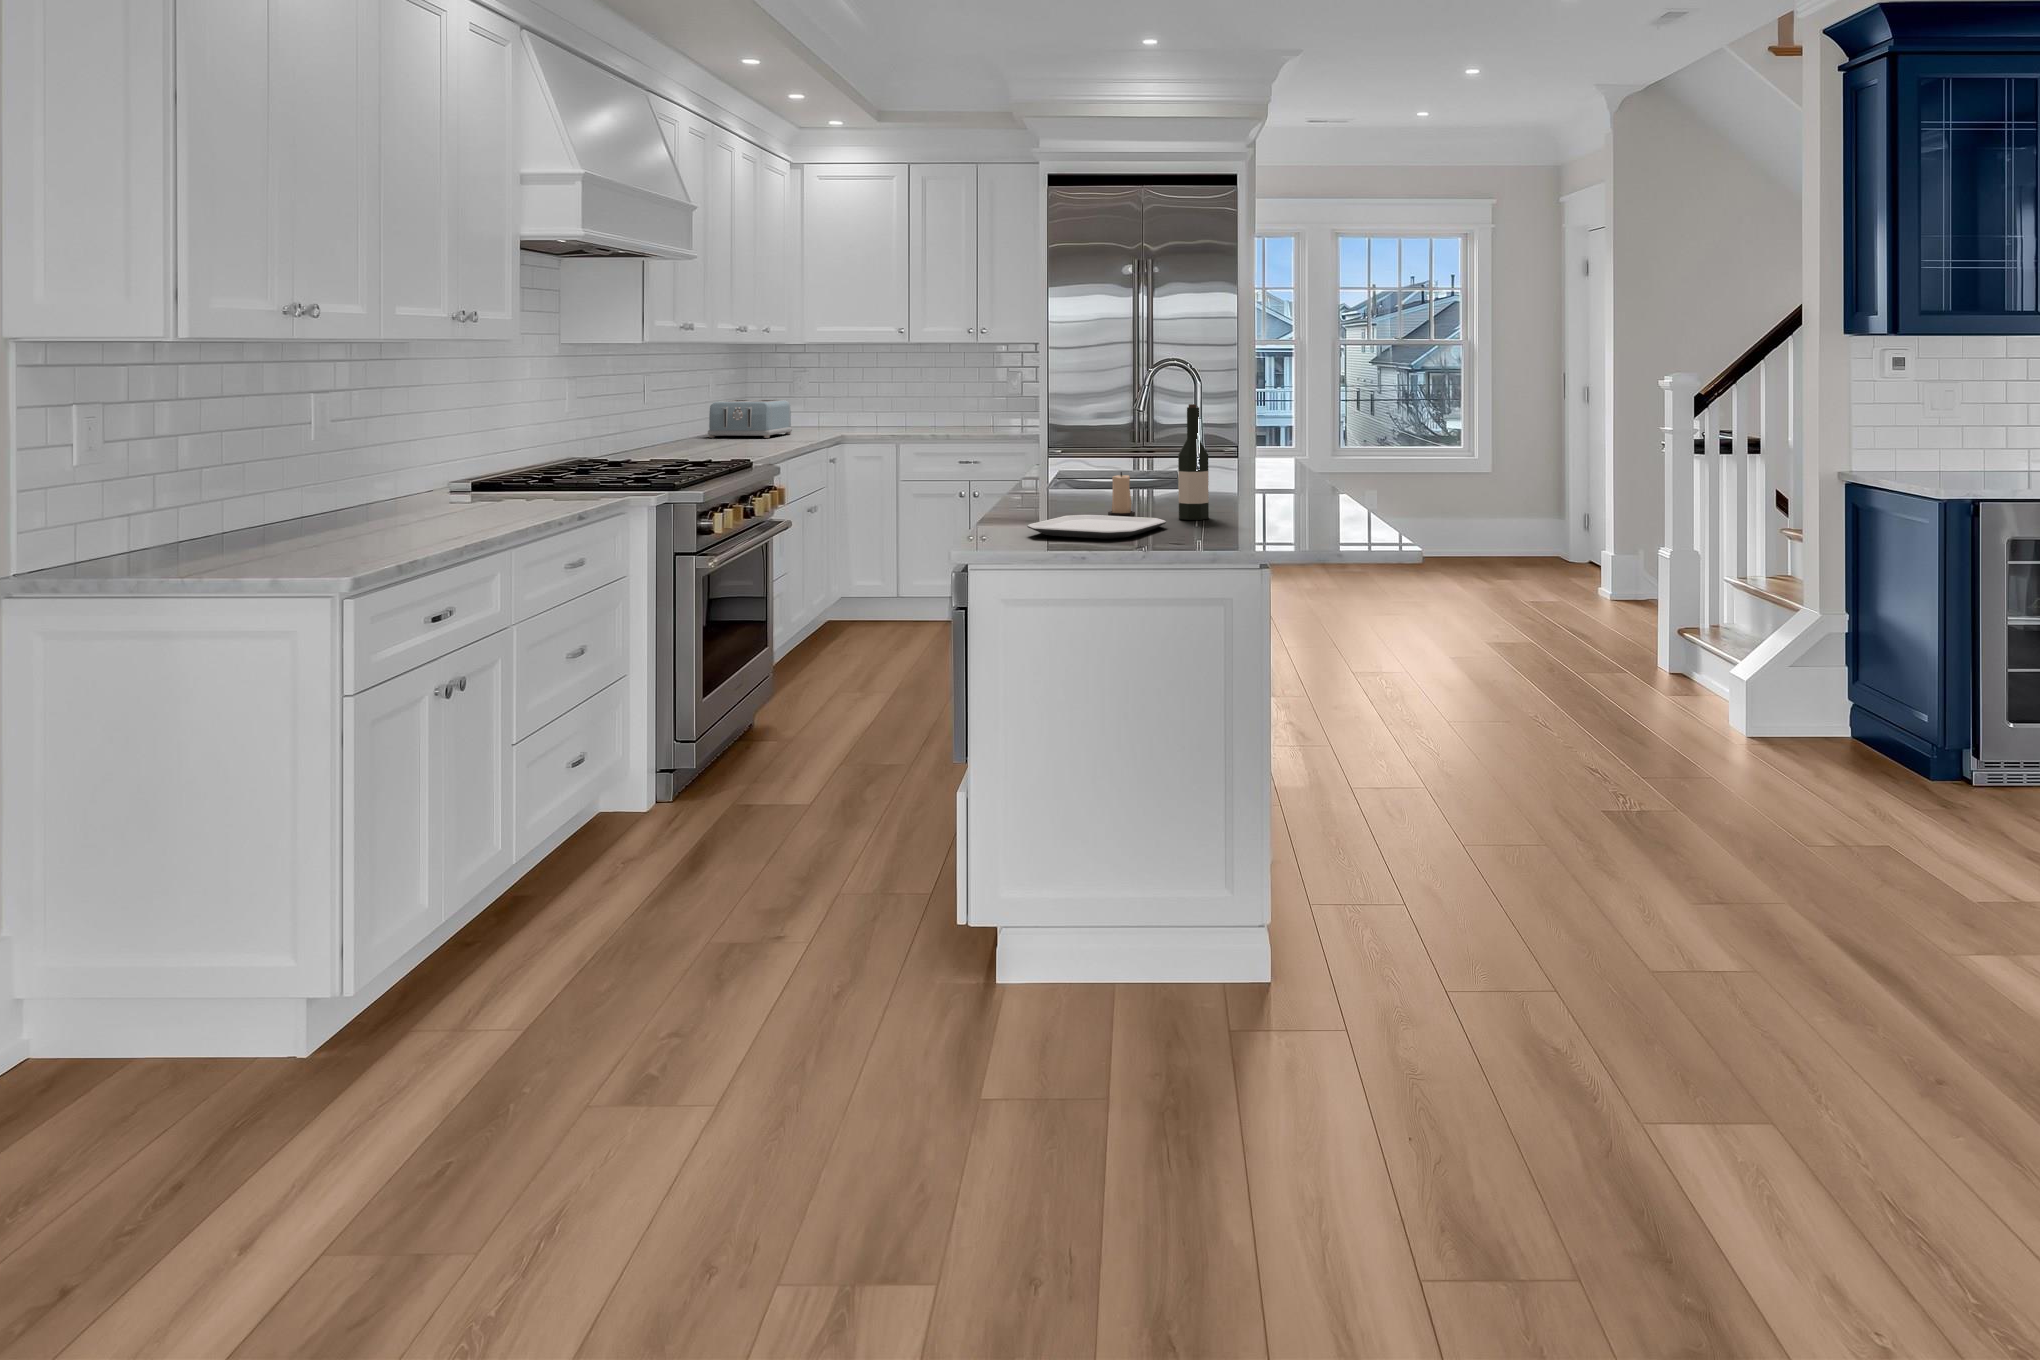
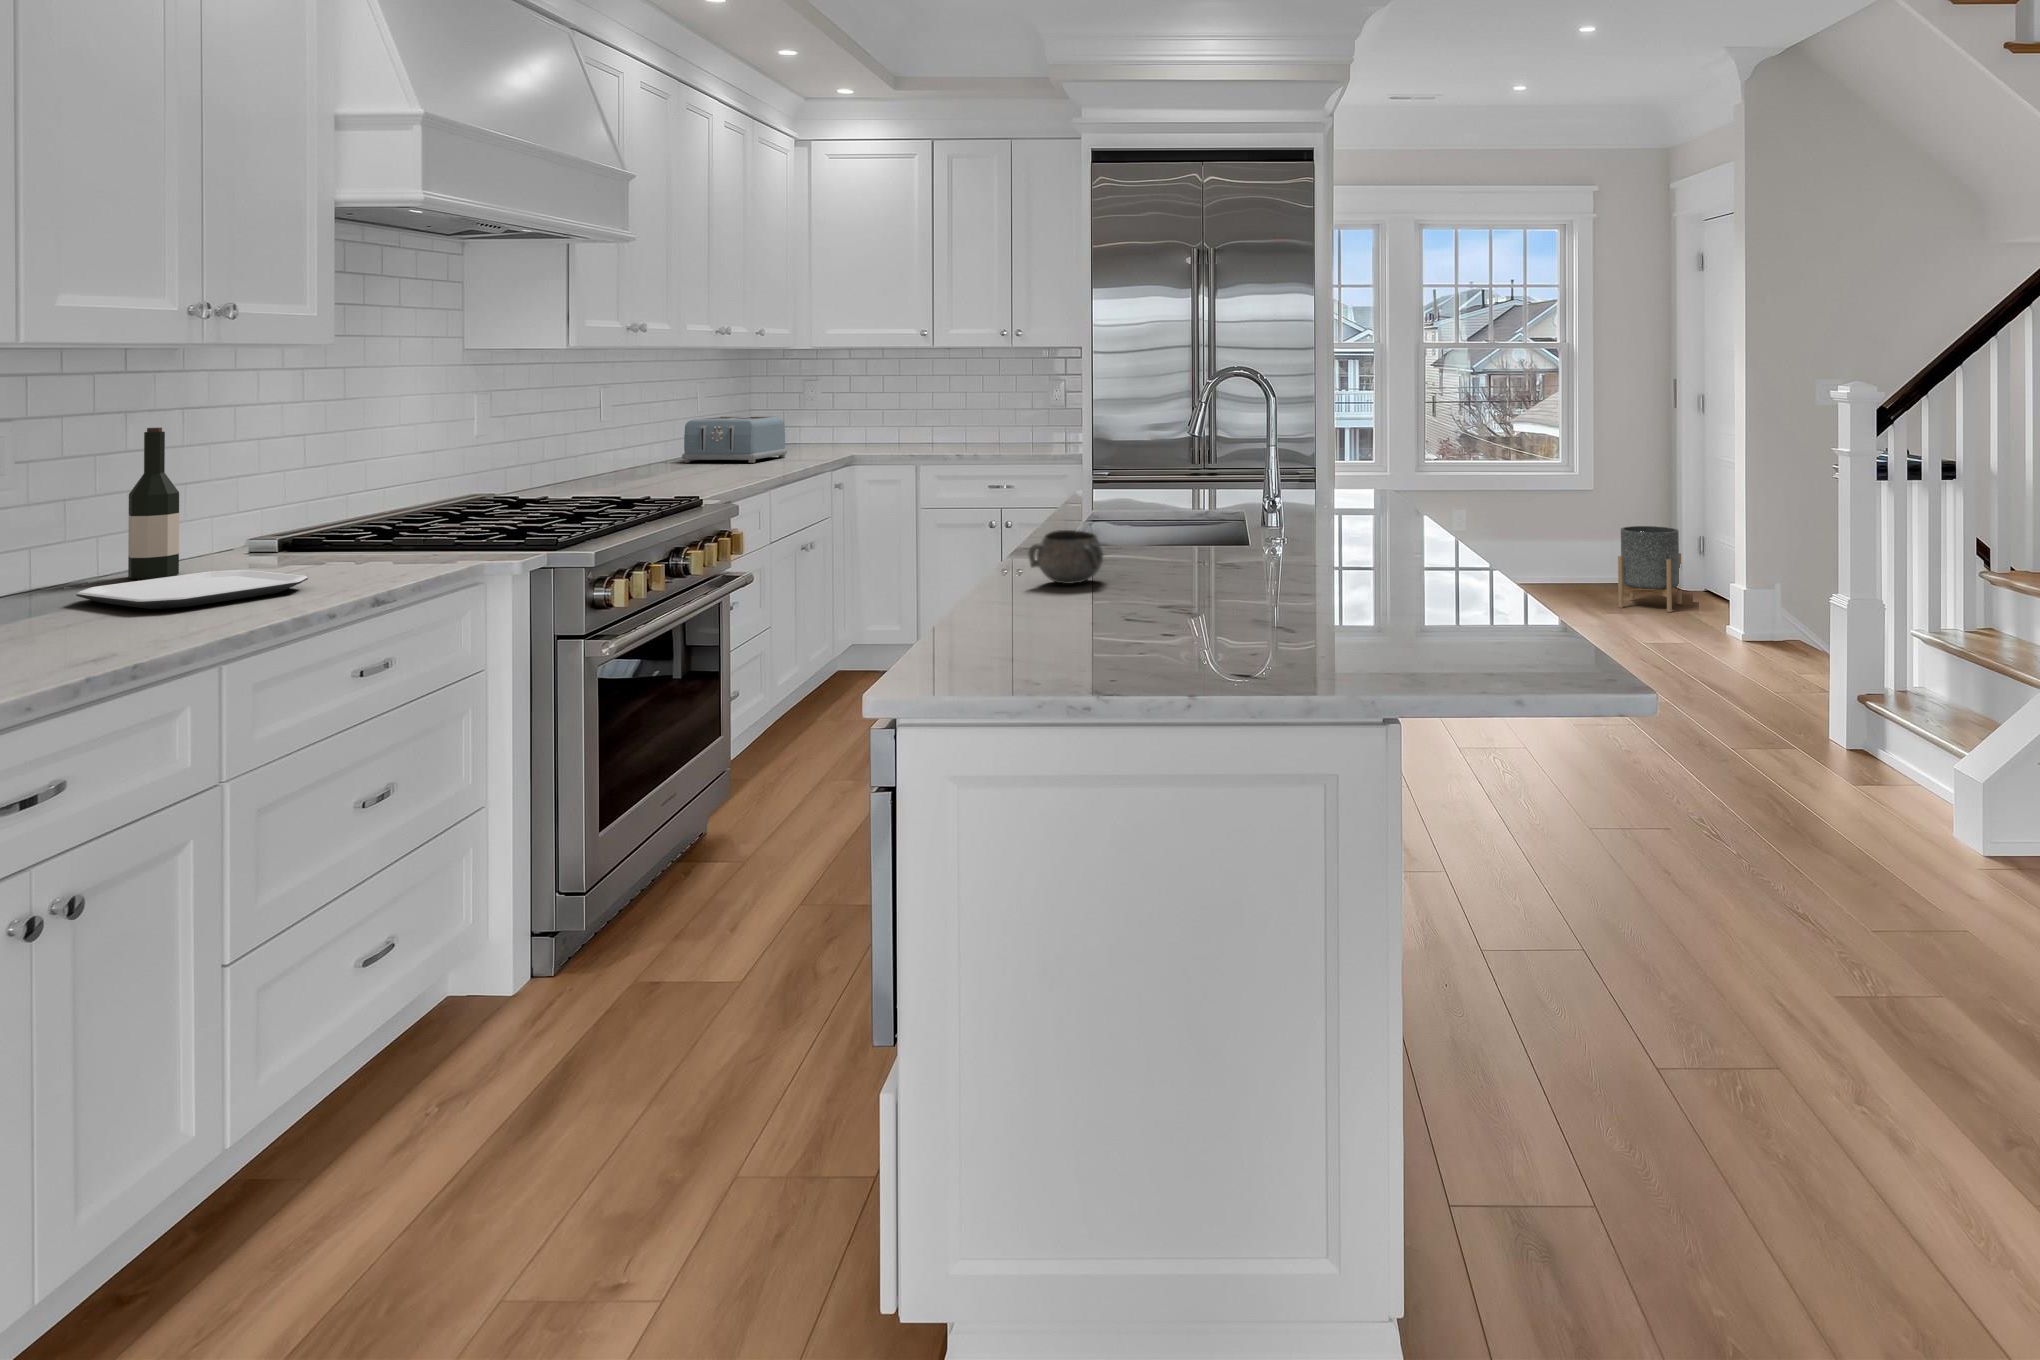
wine bottle: present [1178,404,1209,520] -> present [128,428,179,579]
candle: present [1108,472,1135,517] -> none [1134,534,1174,603]
decorative bowl: none [1032,473,1084,509] -> present [1029,530,1103,584]
planter: none [1506,500,1562,575] -> present [1618,526,1682,612]
plate: present [1027,515,1166,539] -> present [76,570,308,609]

